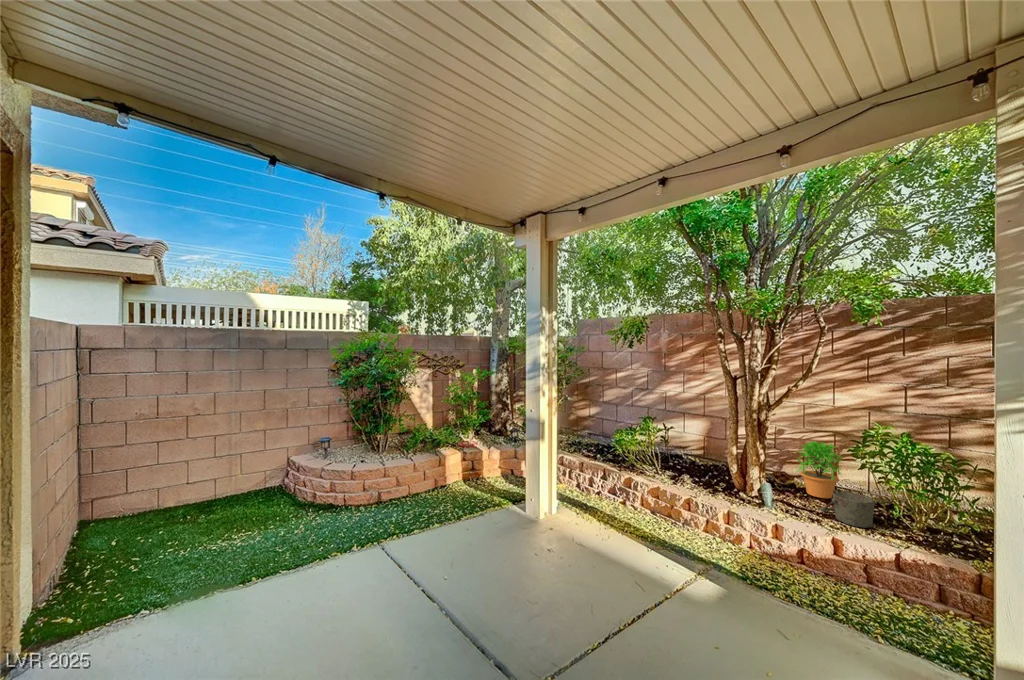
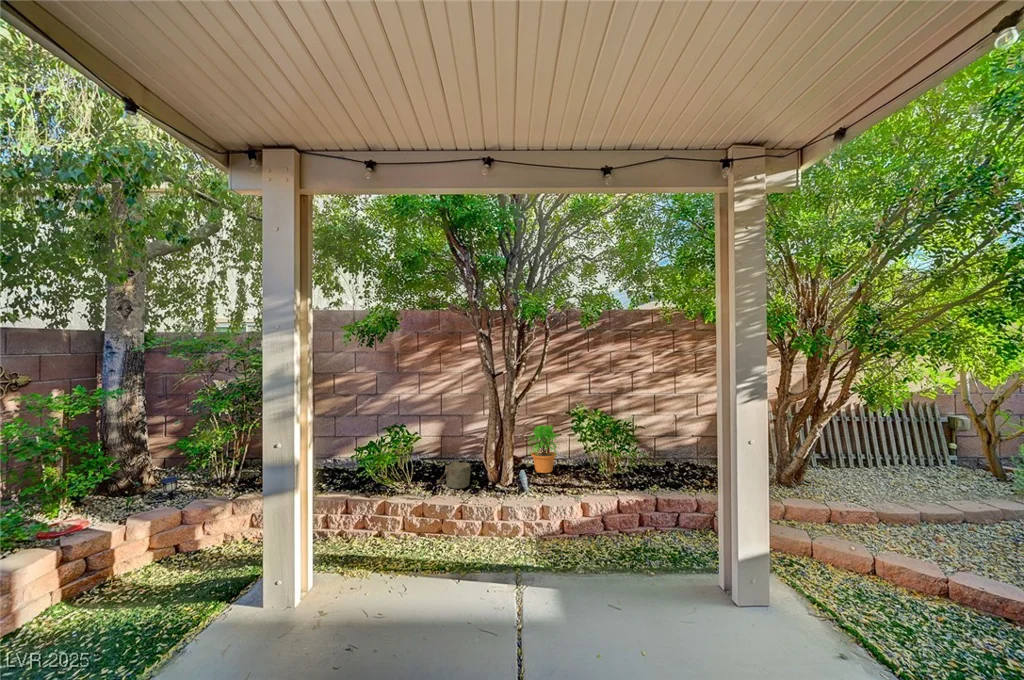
bucket: present [821,491,875,528] -> present [437,462,471,489]

